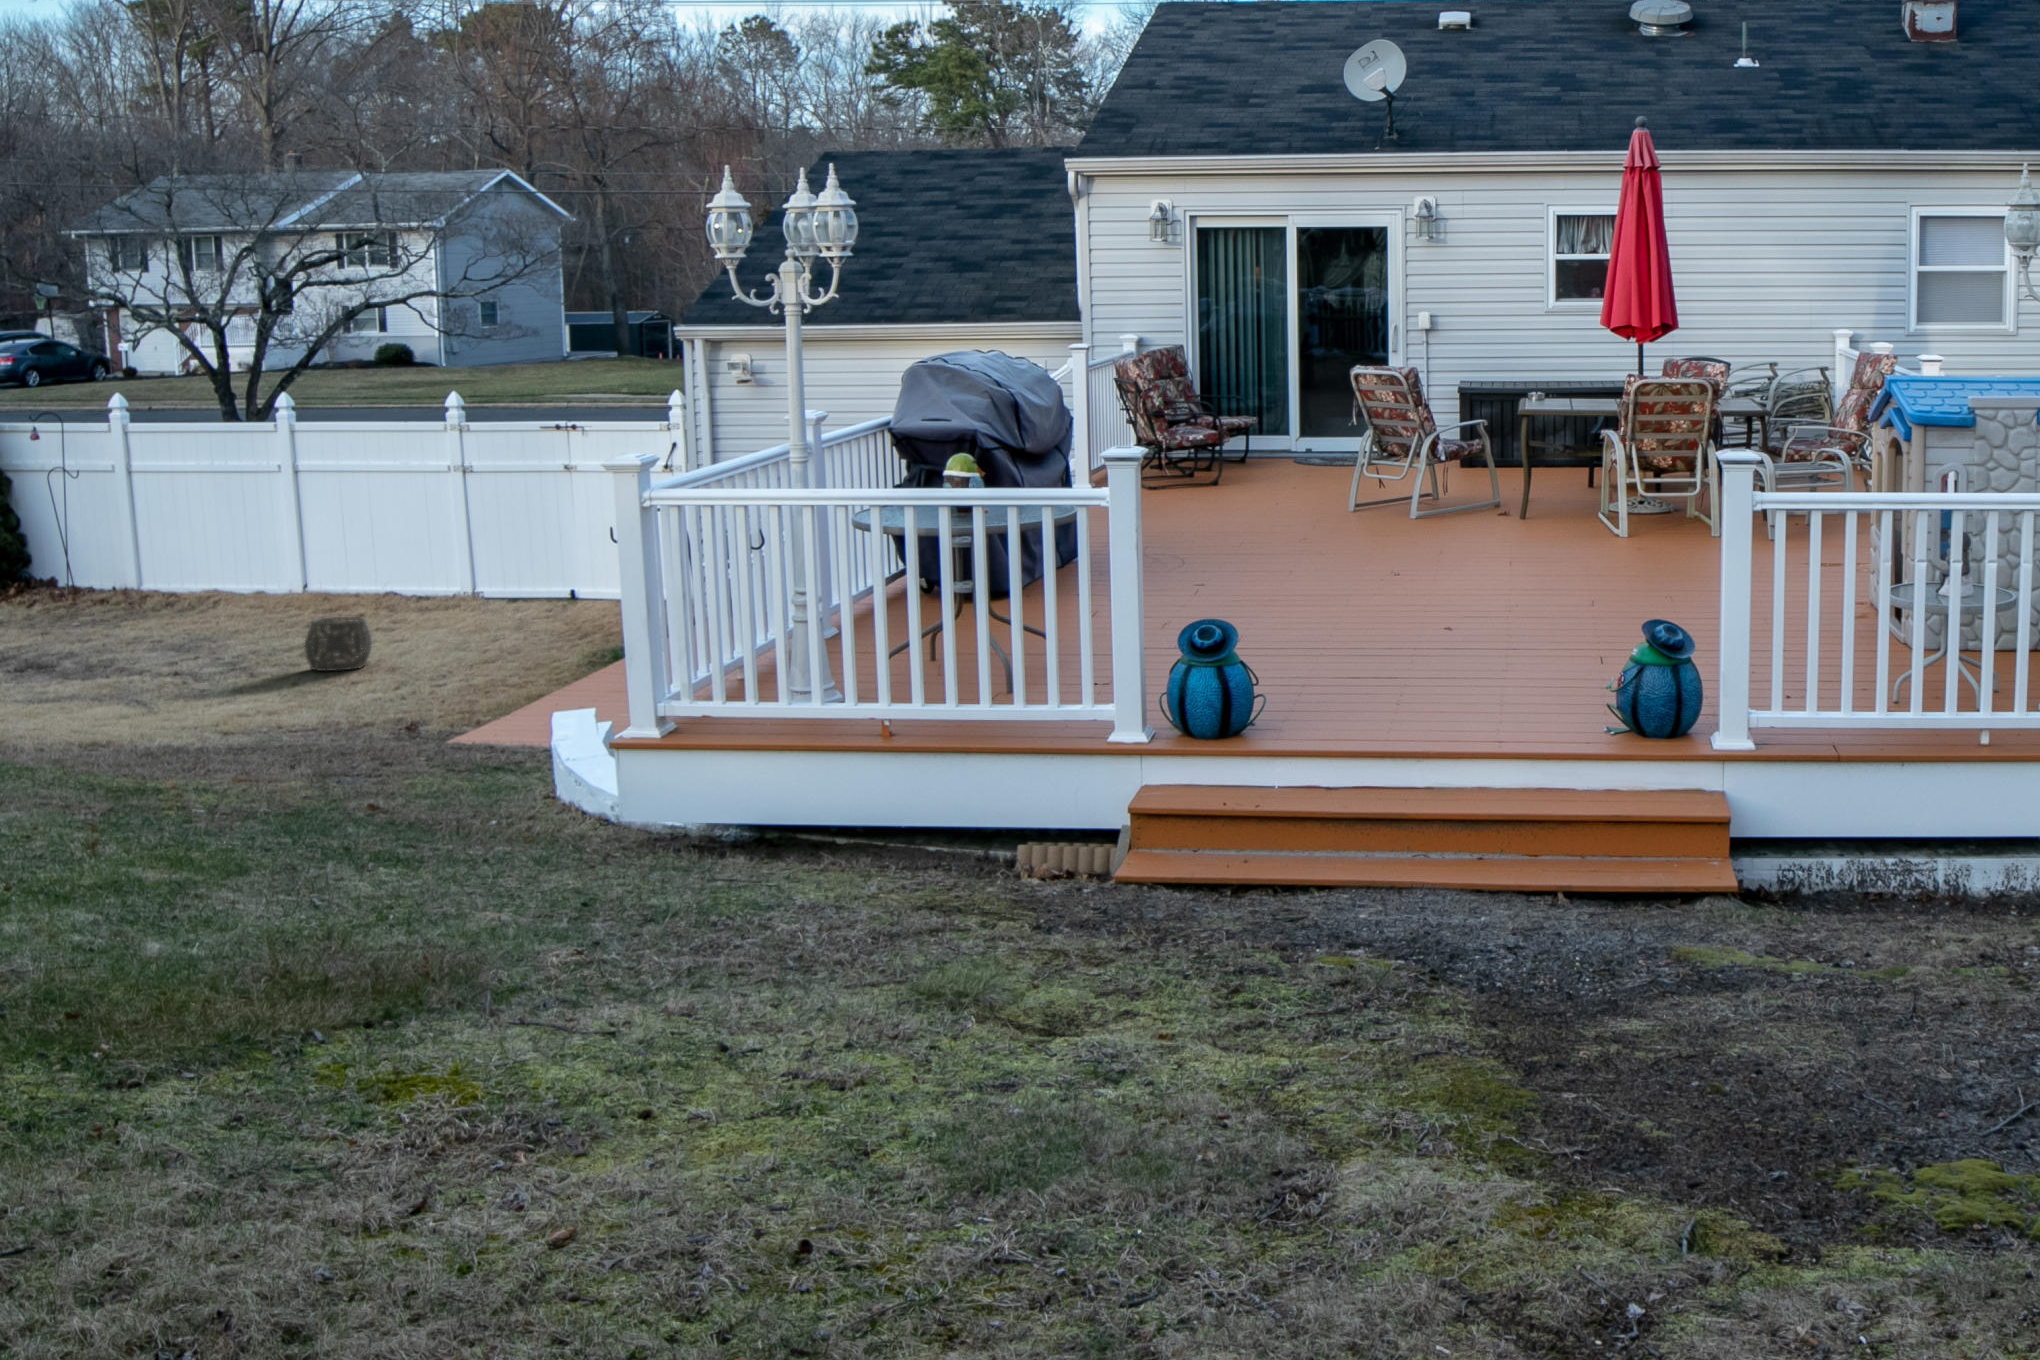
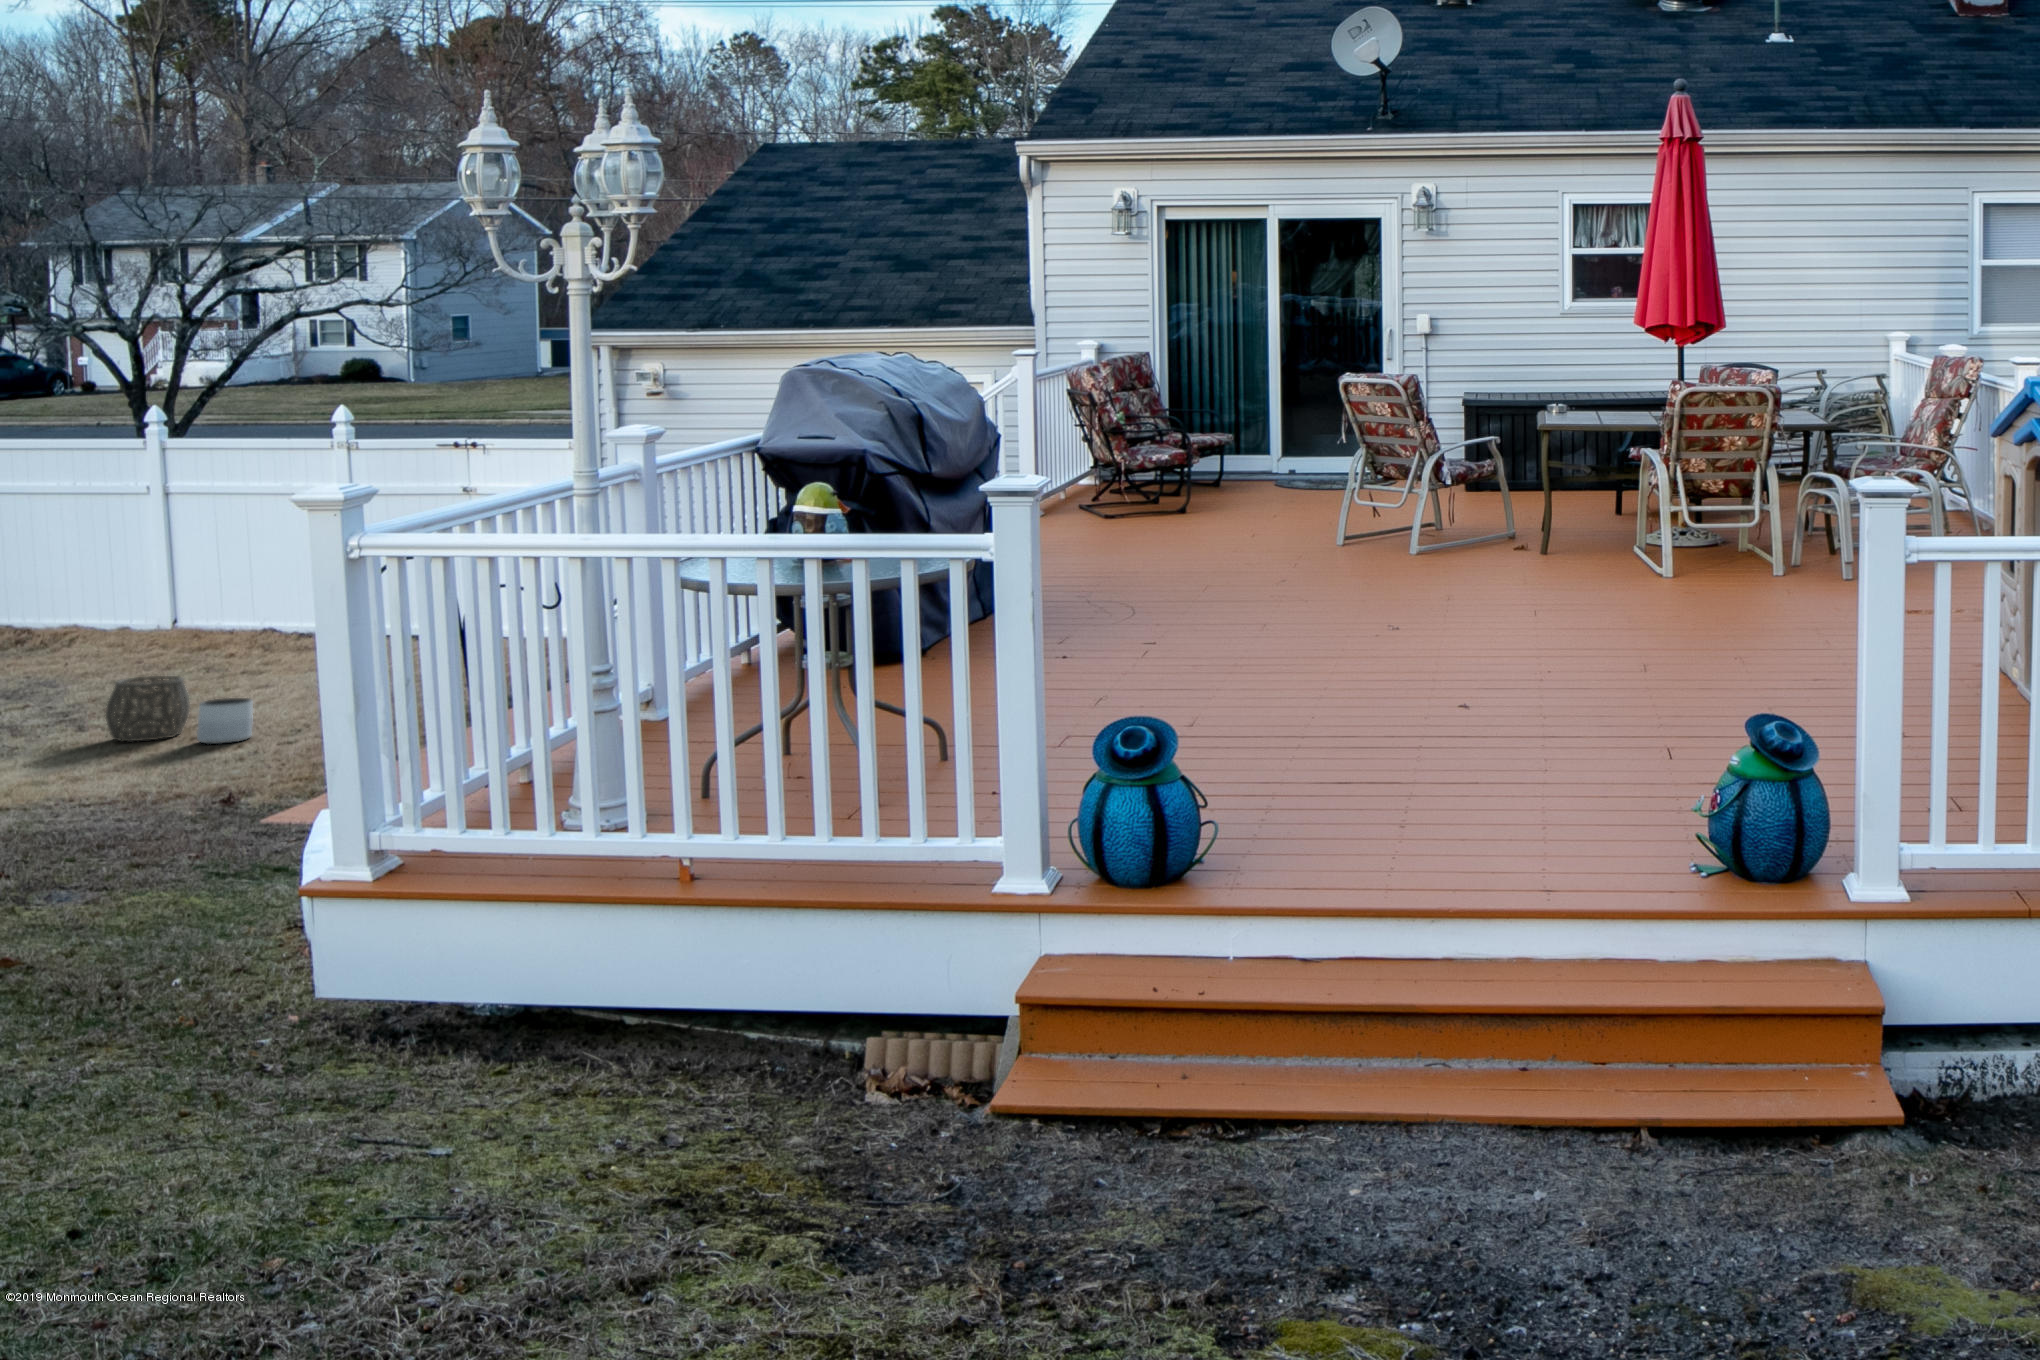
planter: none [384,636,428,673] -> present [197,698,253,744]

